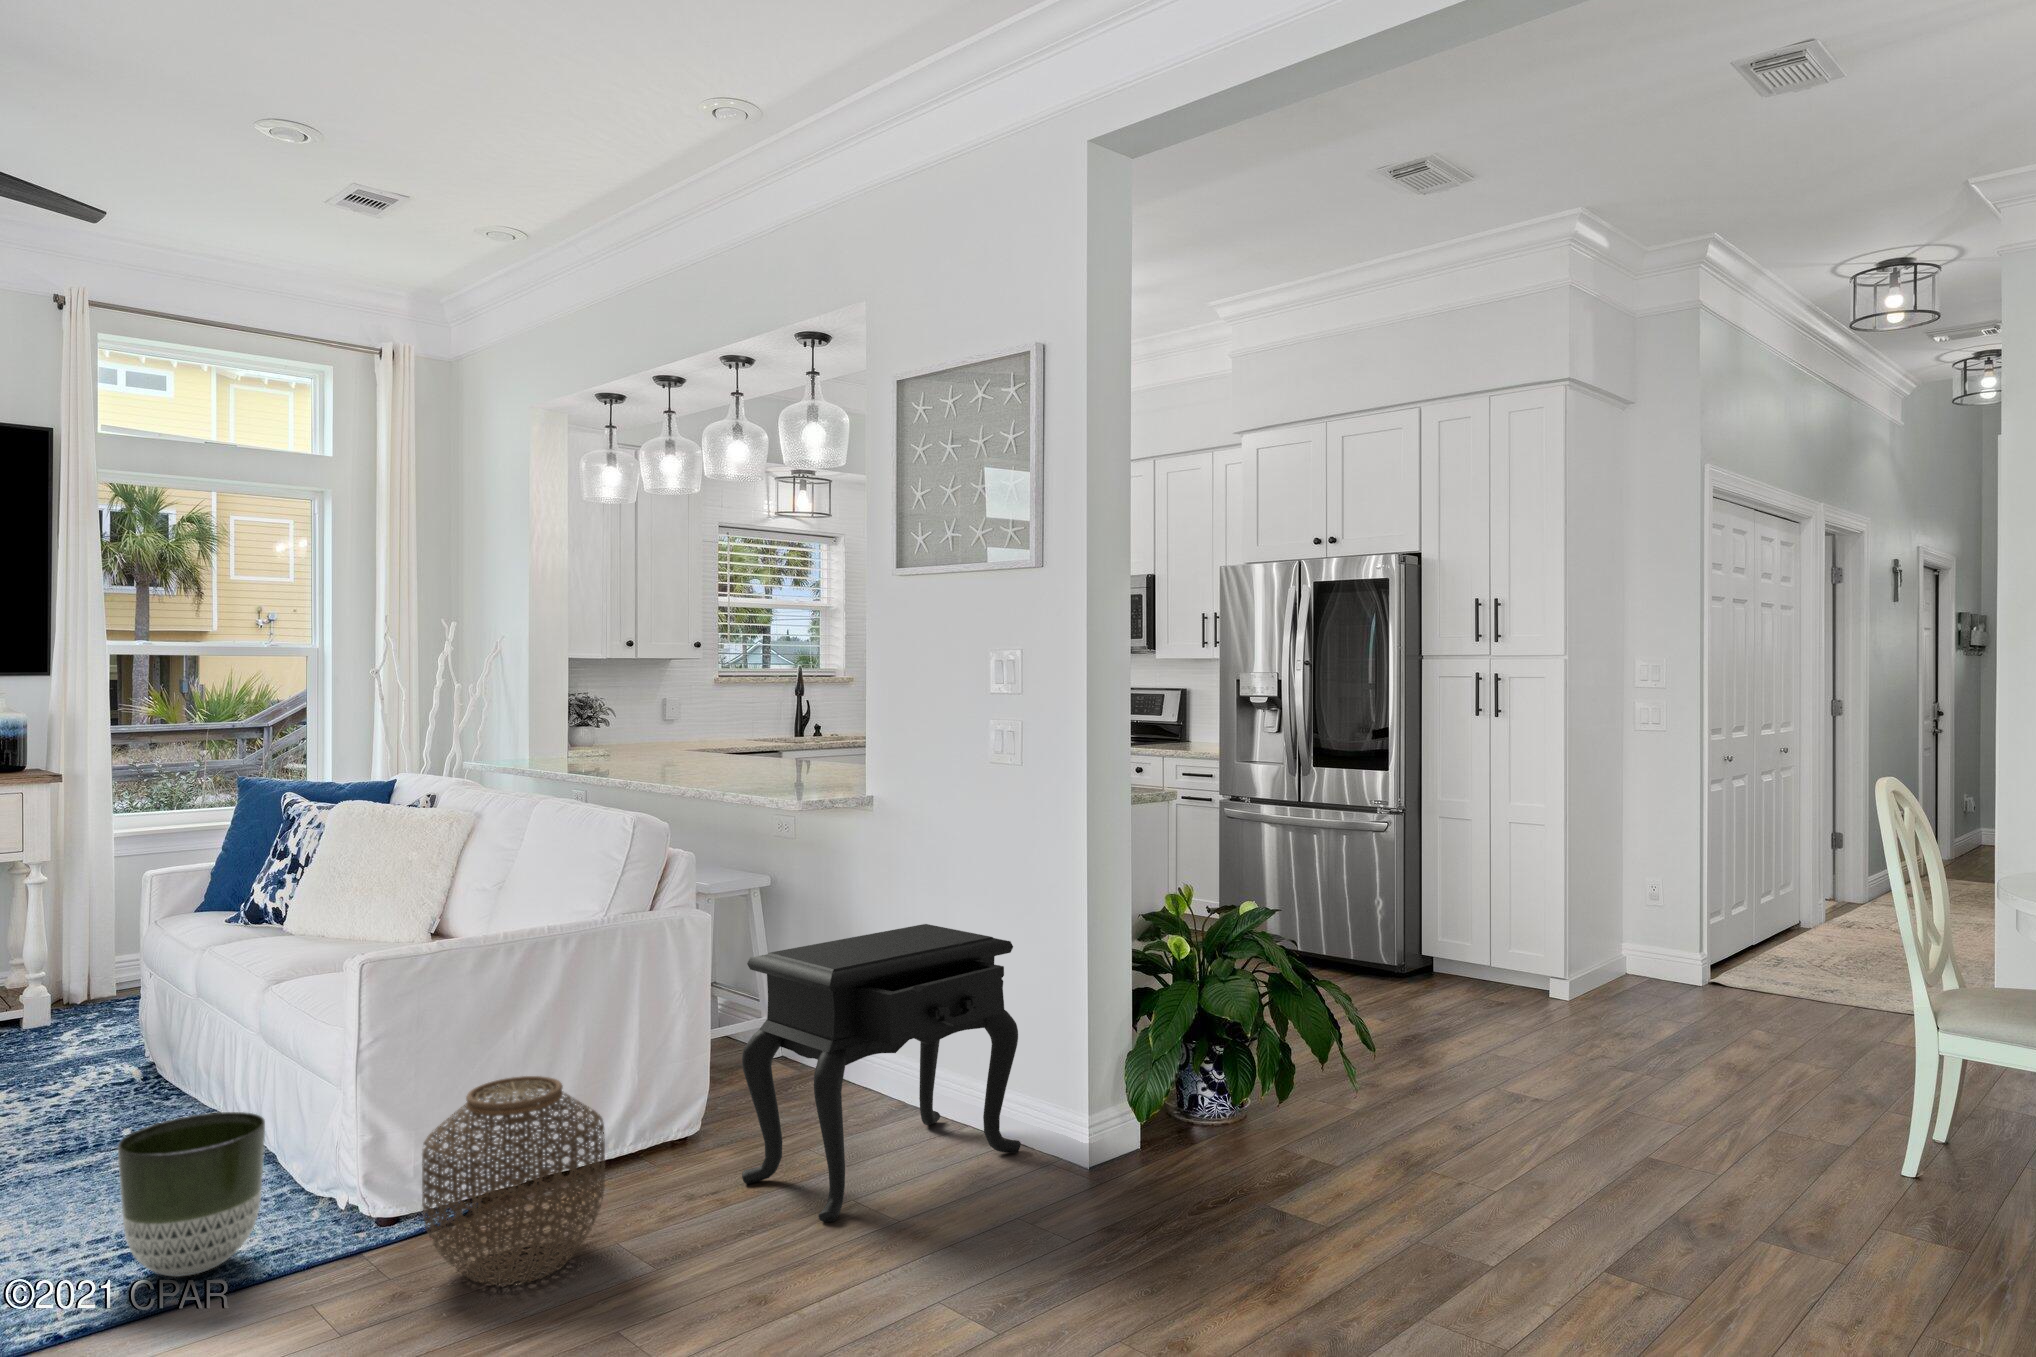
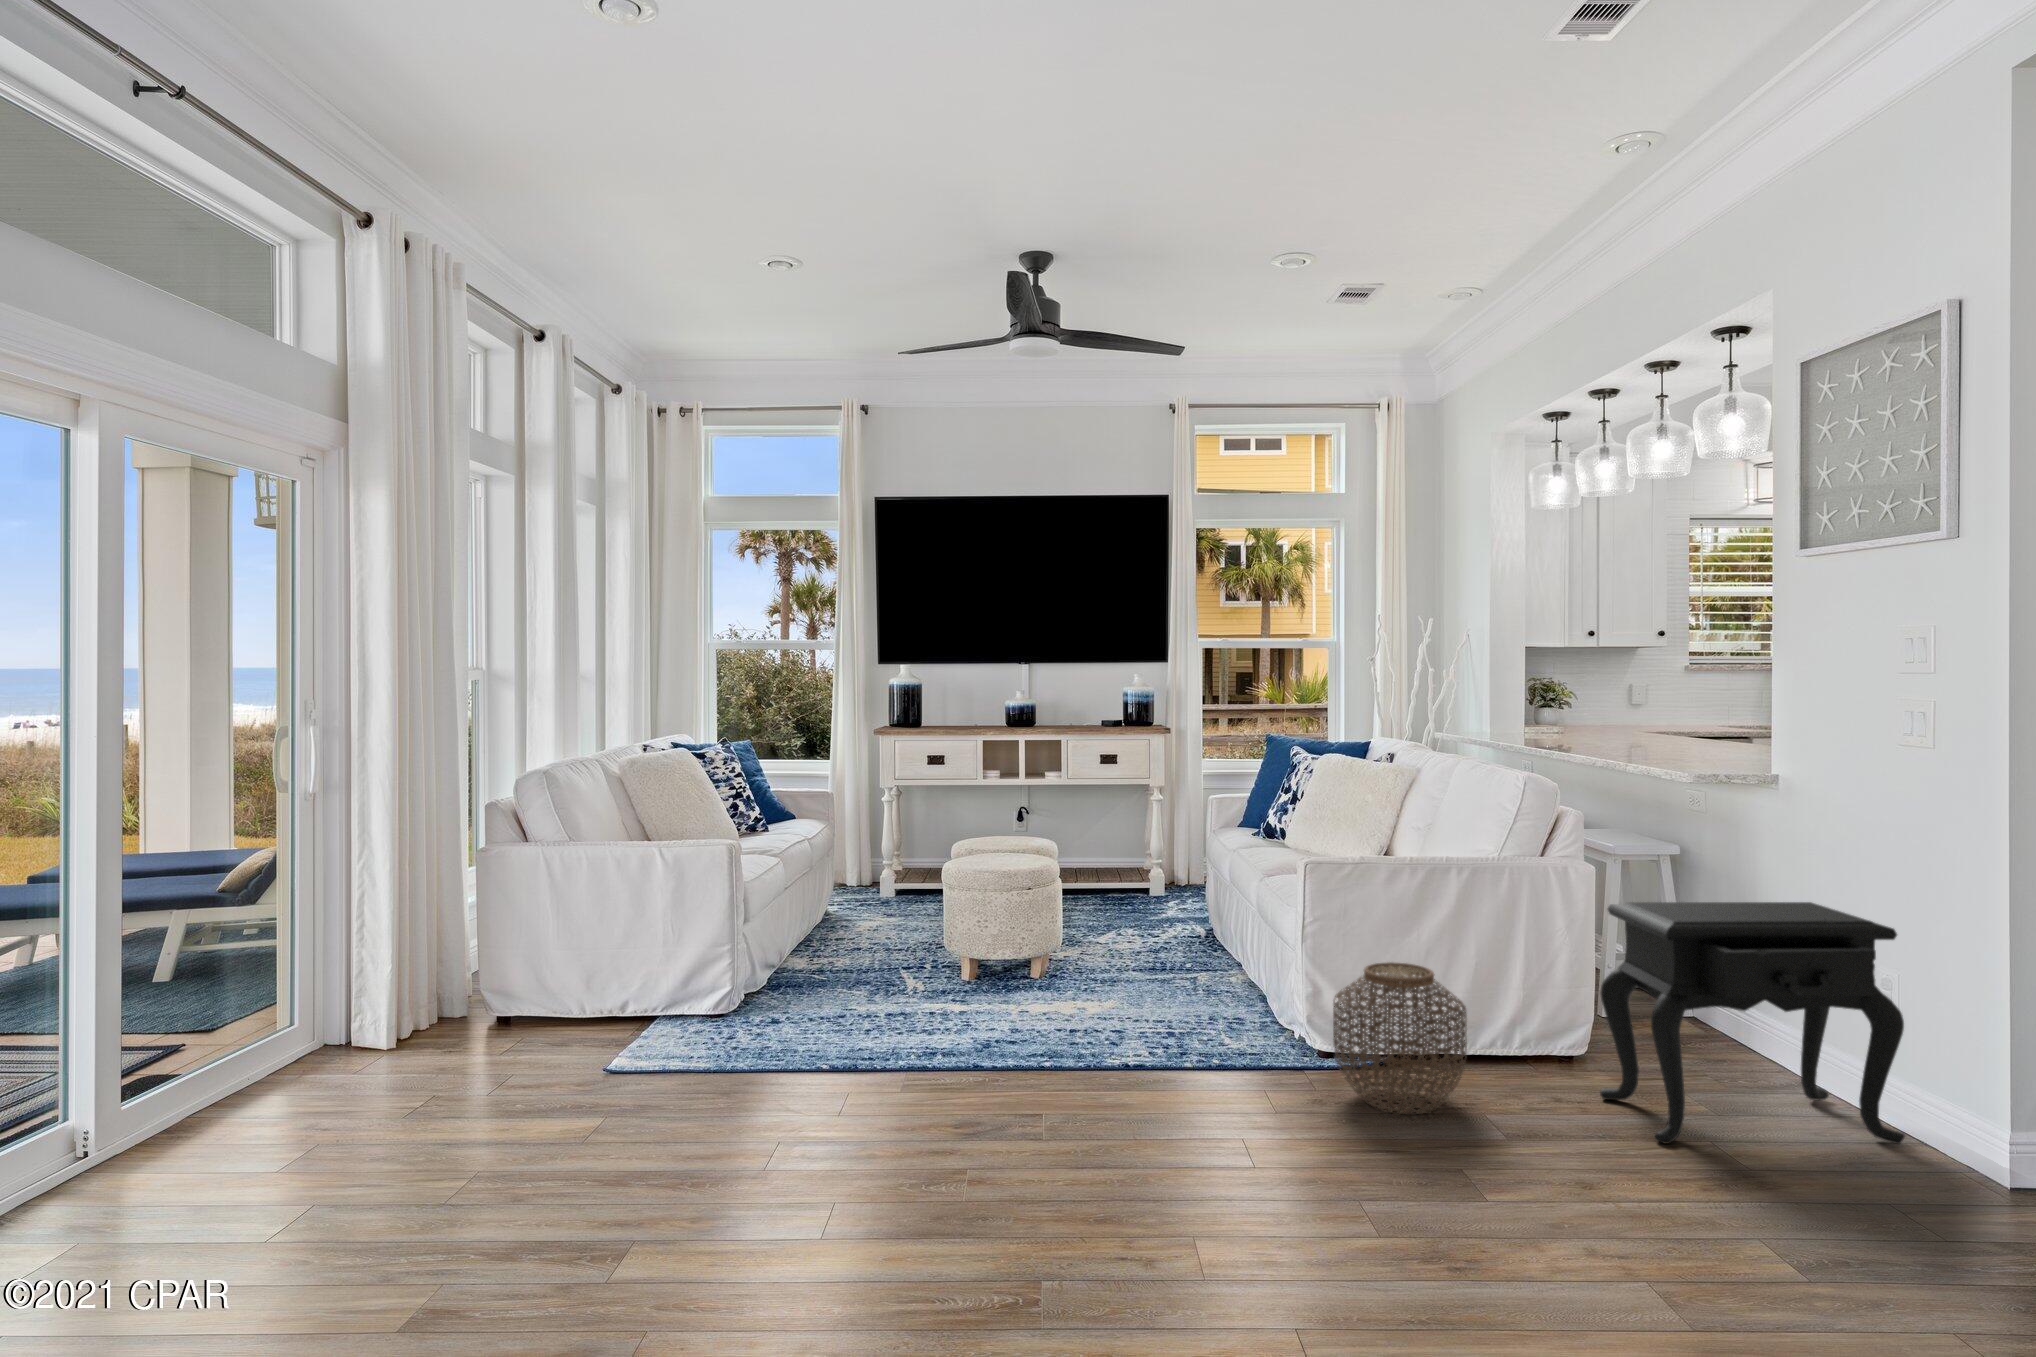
planter: present [118,1112,265,1277] -> none [1164,951,1246,1053]

